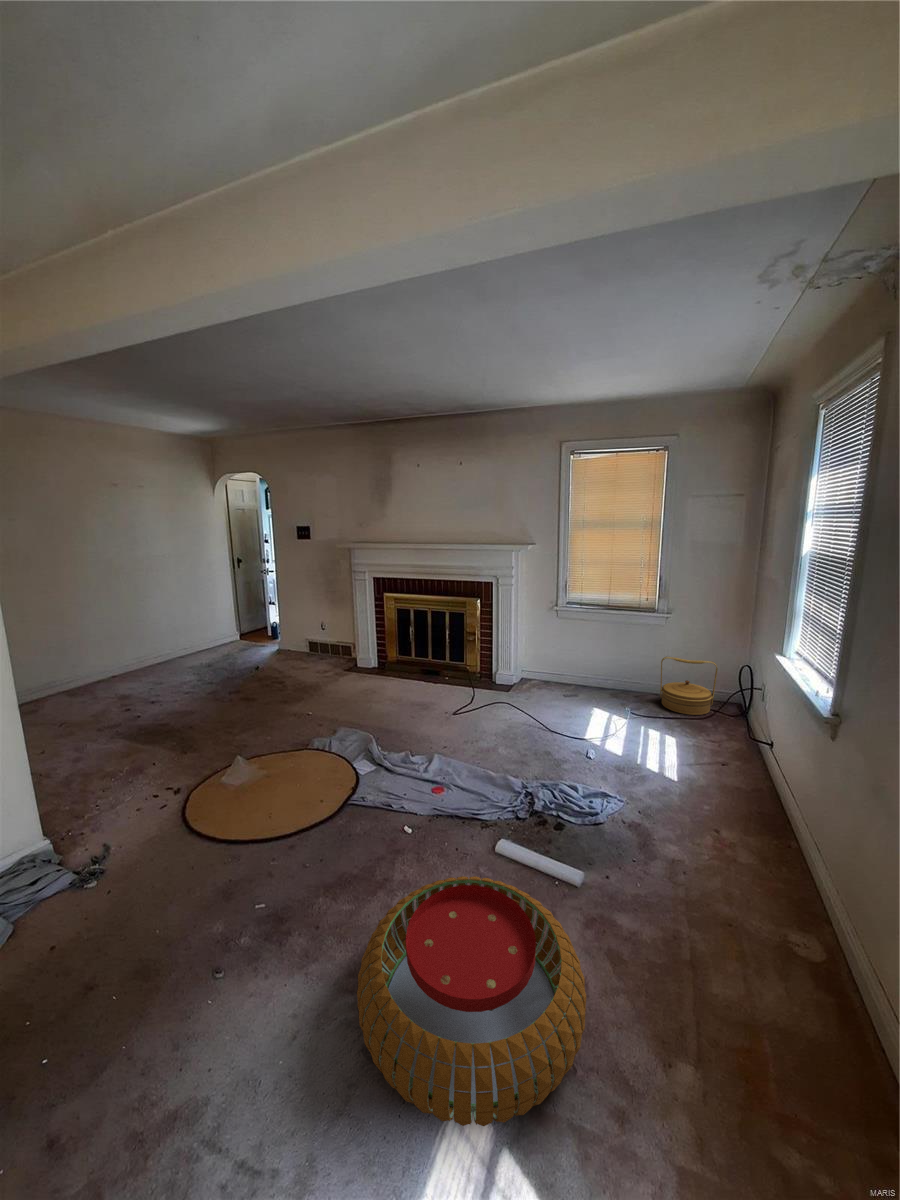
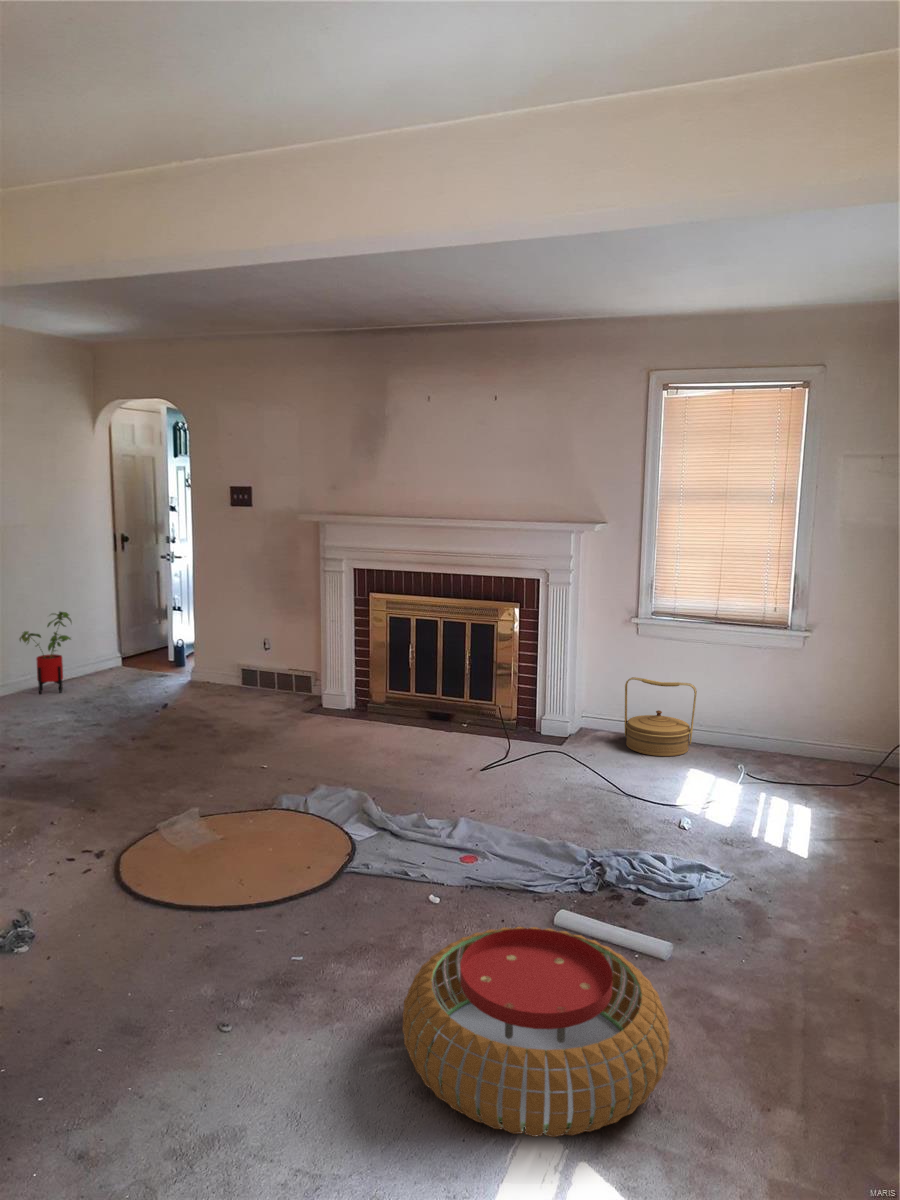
house plant: none [167,609,201,661] -> present [20,612,72,694]
woven basket: present [660,657,718,715] -> present [624,677,697,756]

